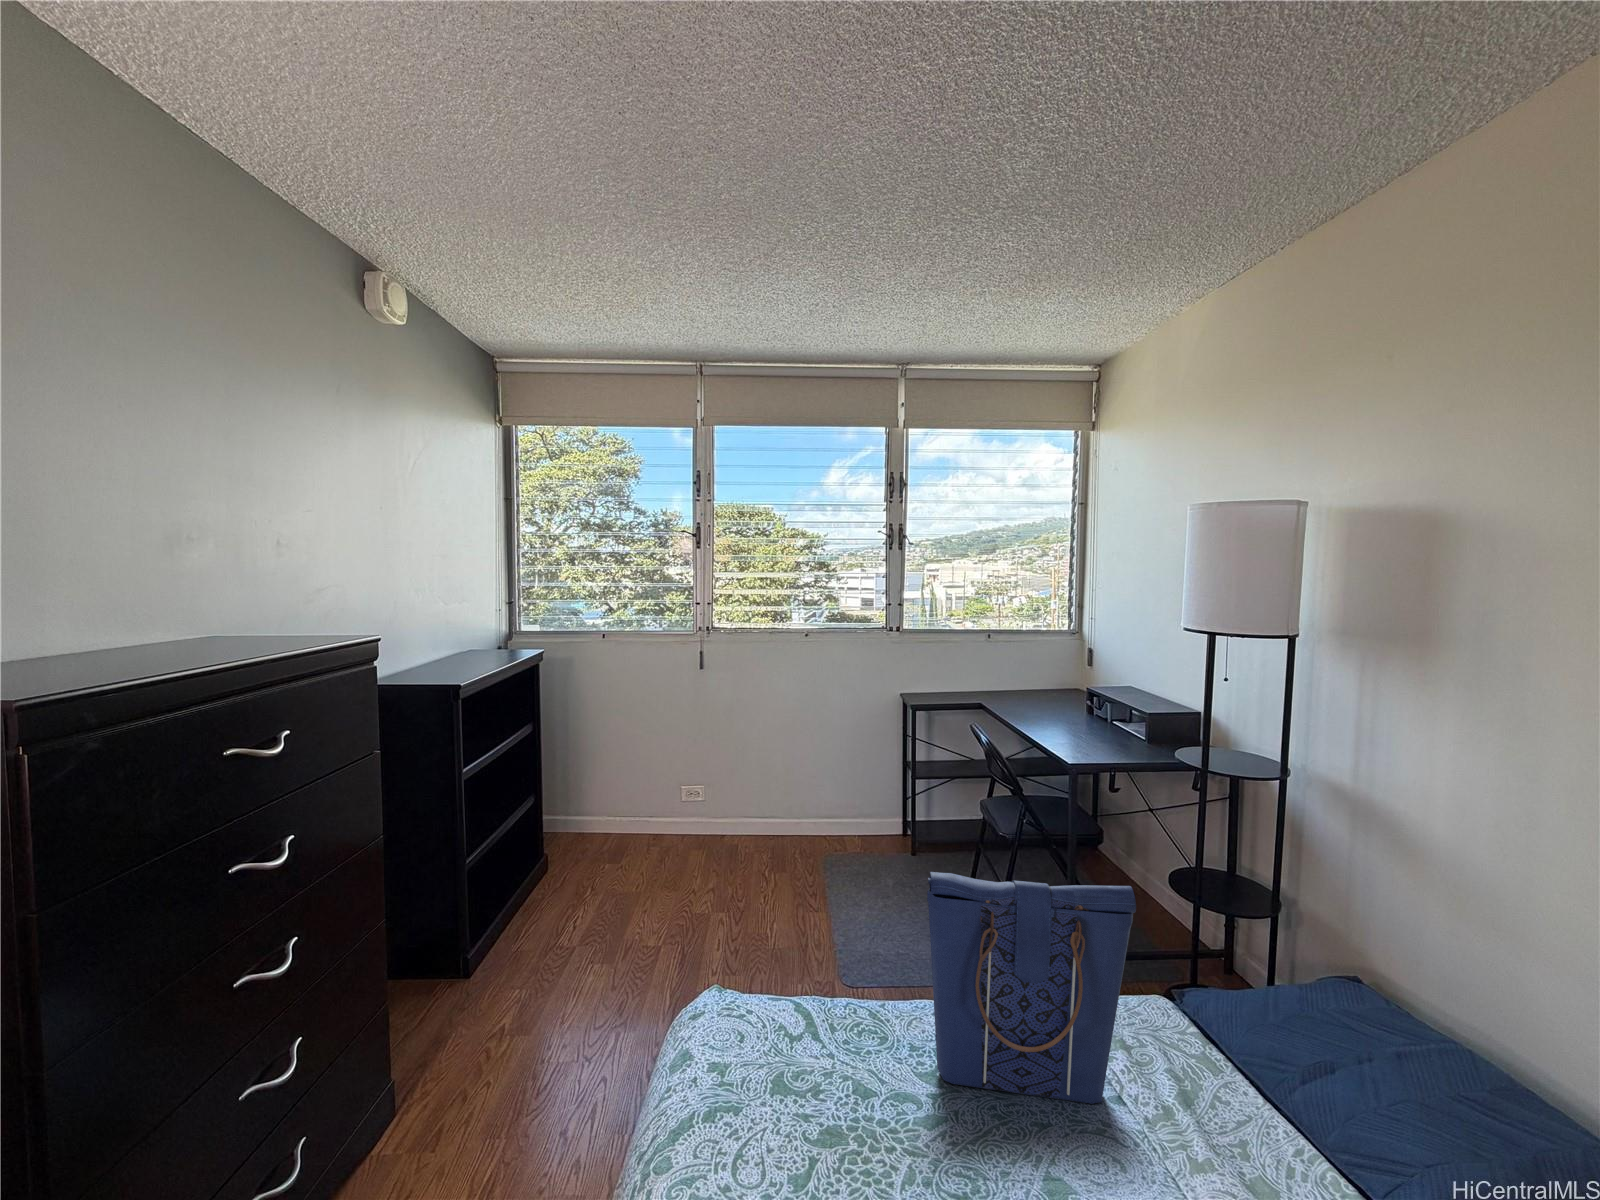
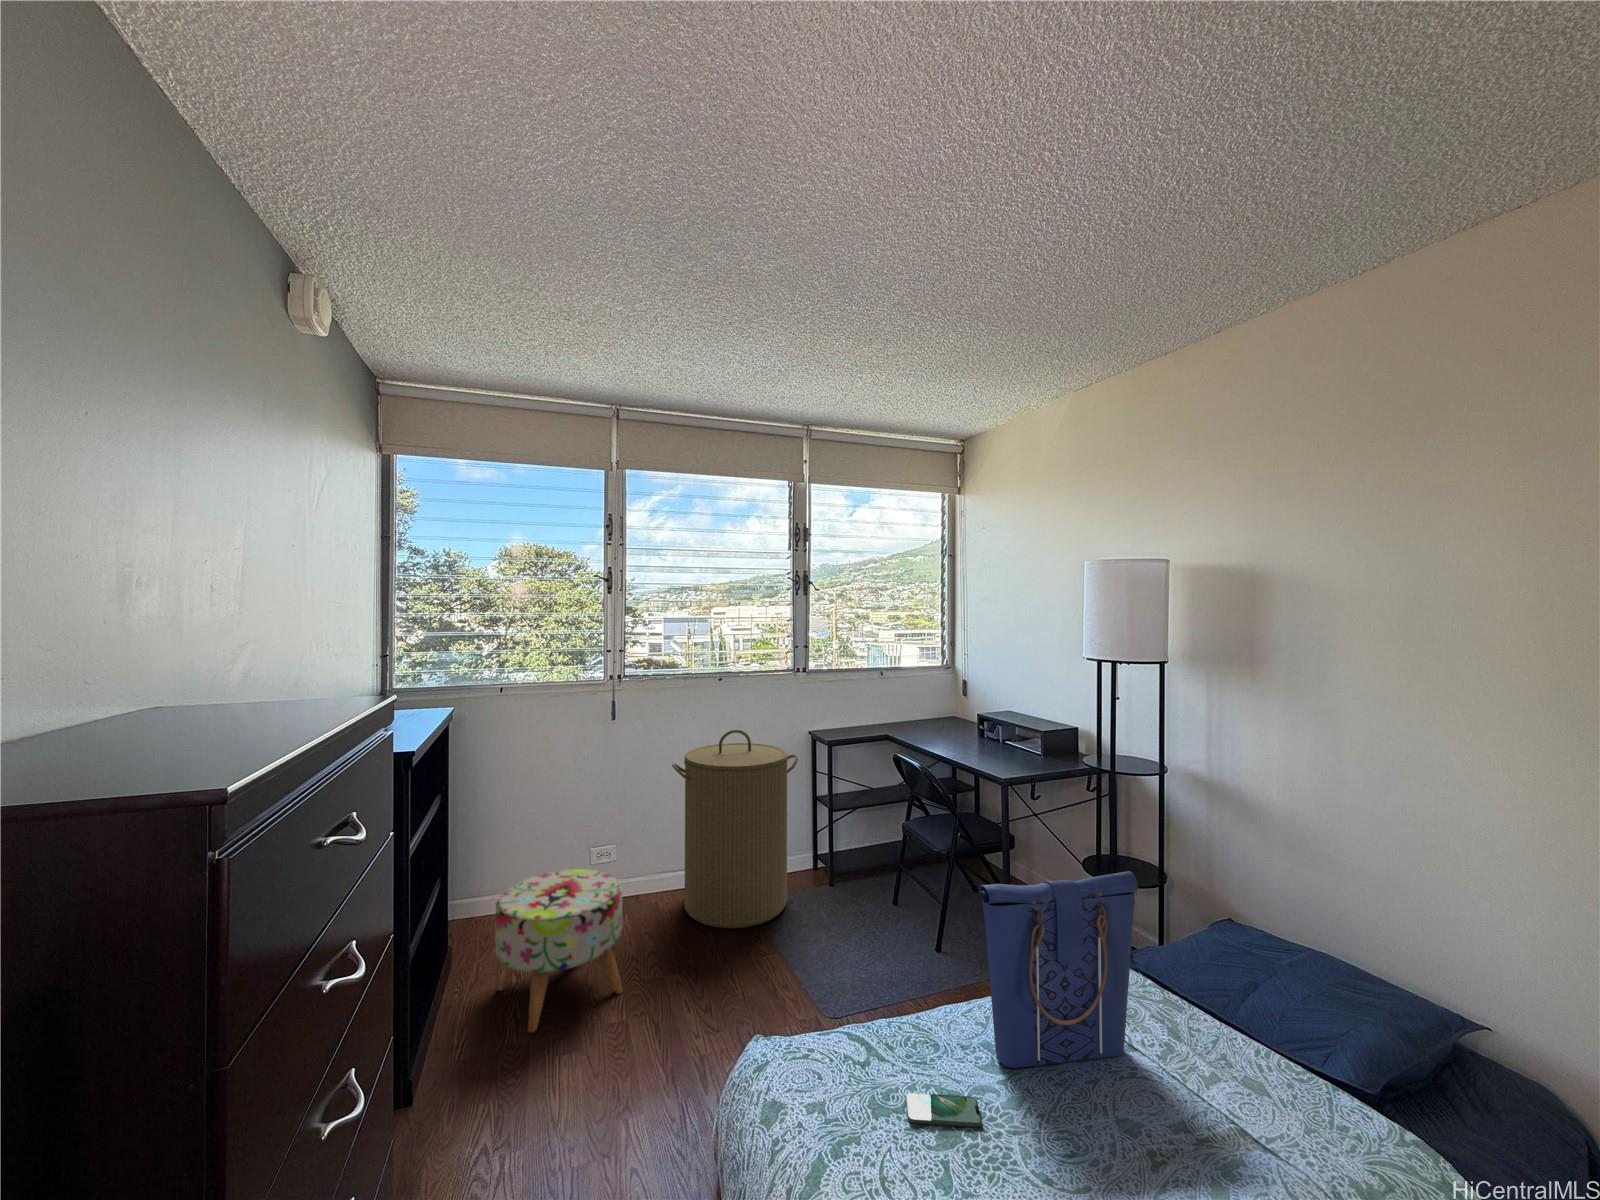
laundry hamper: none [745,684,875,883] -> present [672,730,798,928]
ottoman: none [558,800,674,940] -> present [495,869,623,1032]
smartphone: none [802,1079,887,1135] -> present [906,1093,982,1127]

